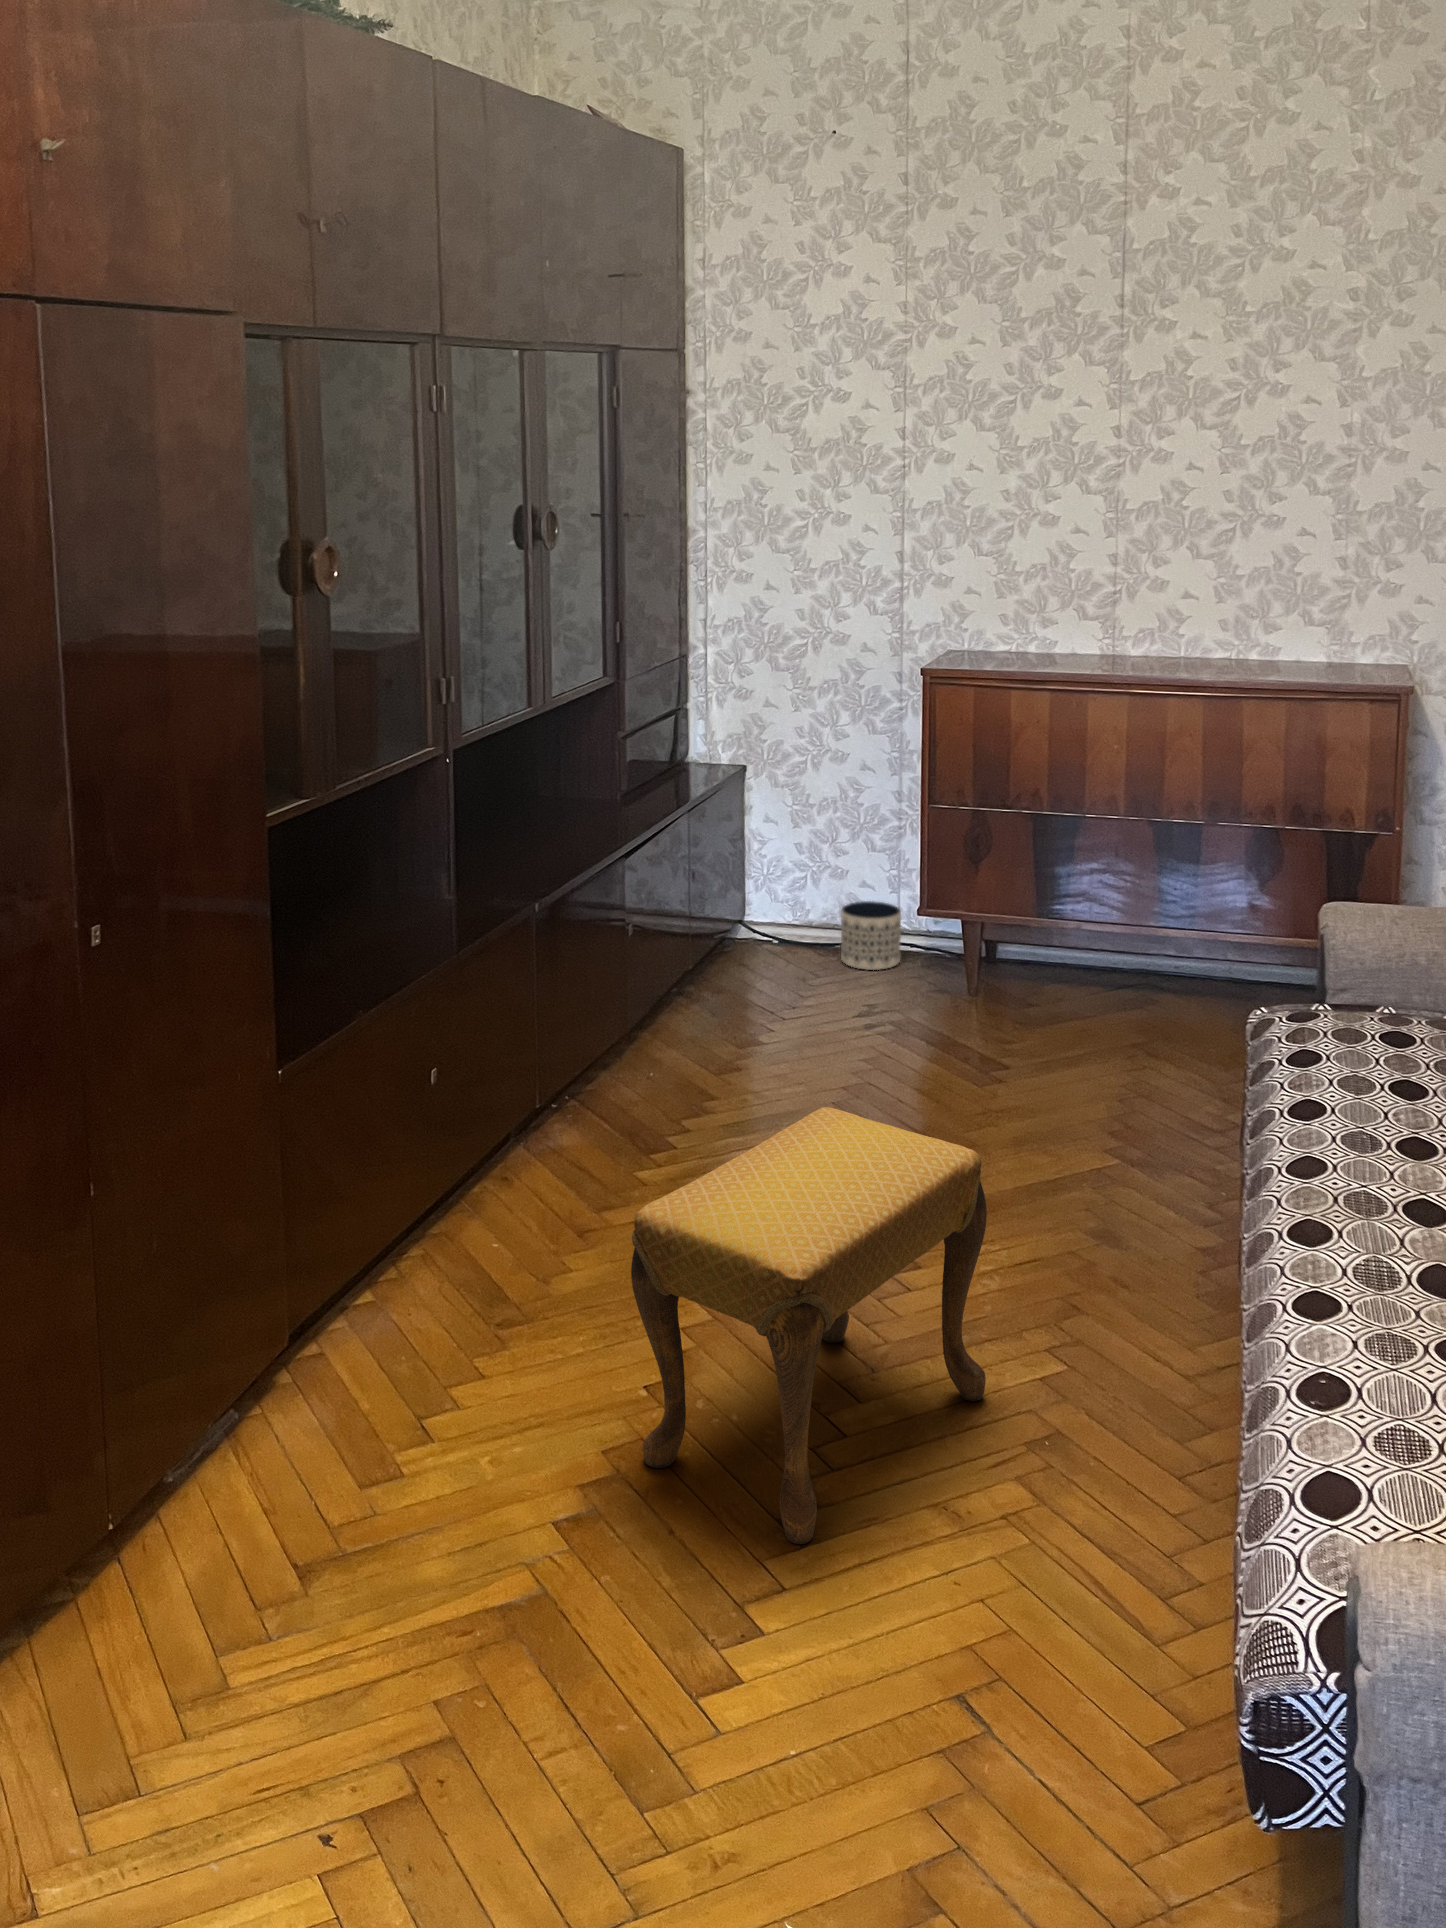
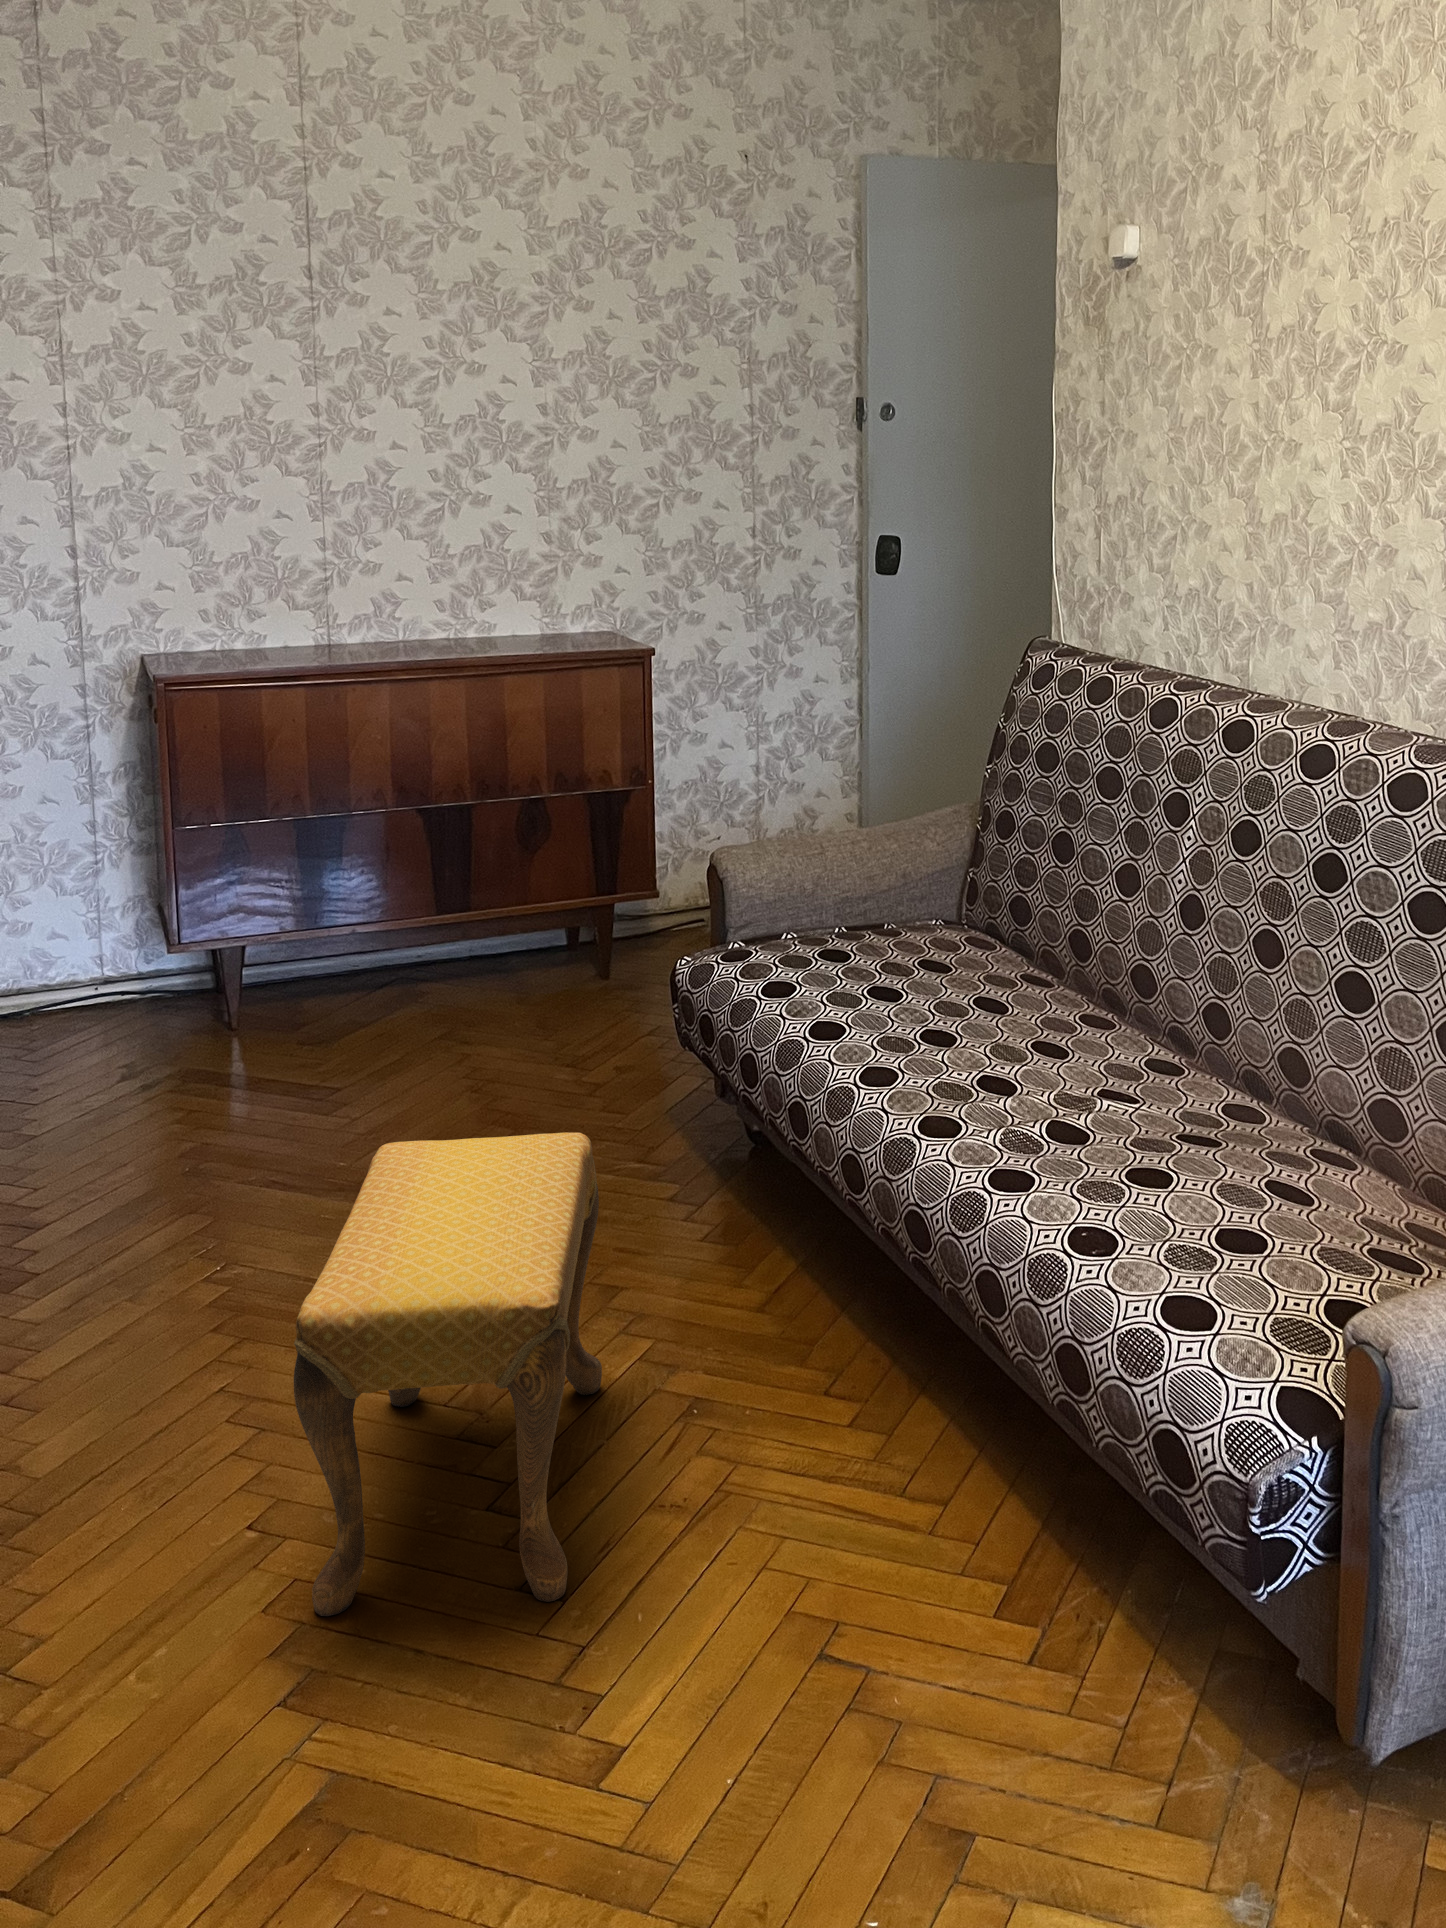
planter: present [841,901,901,970] -> none [38,957,119,1039]

